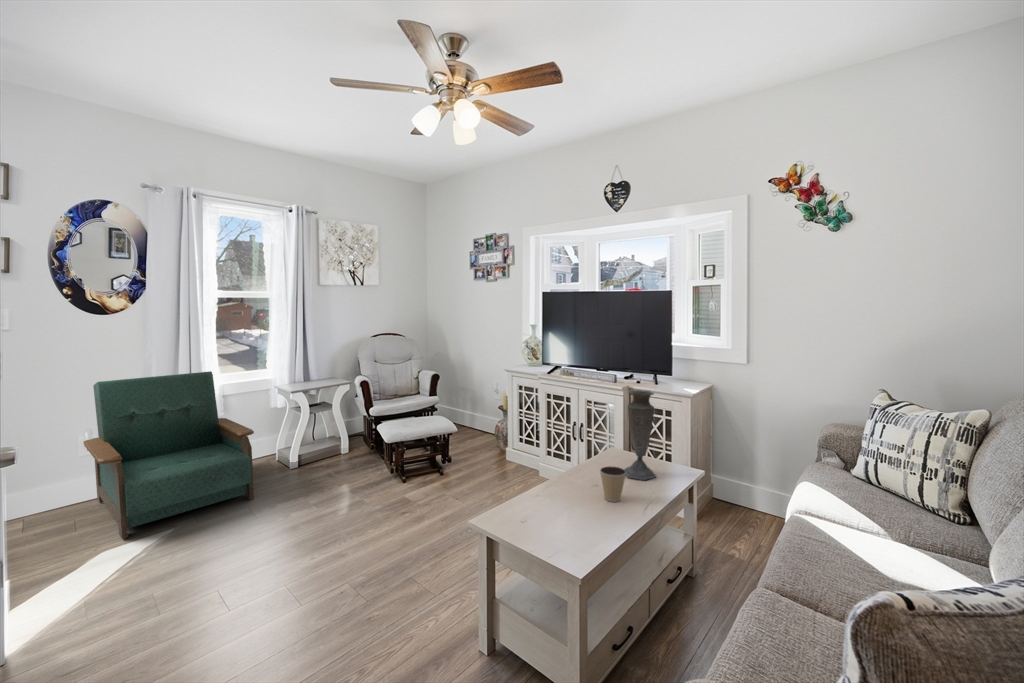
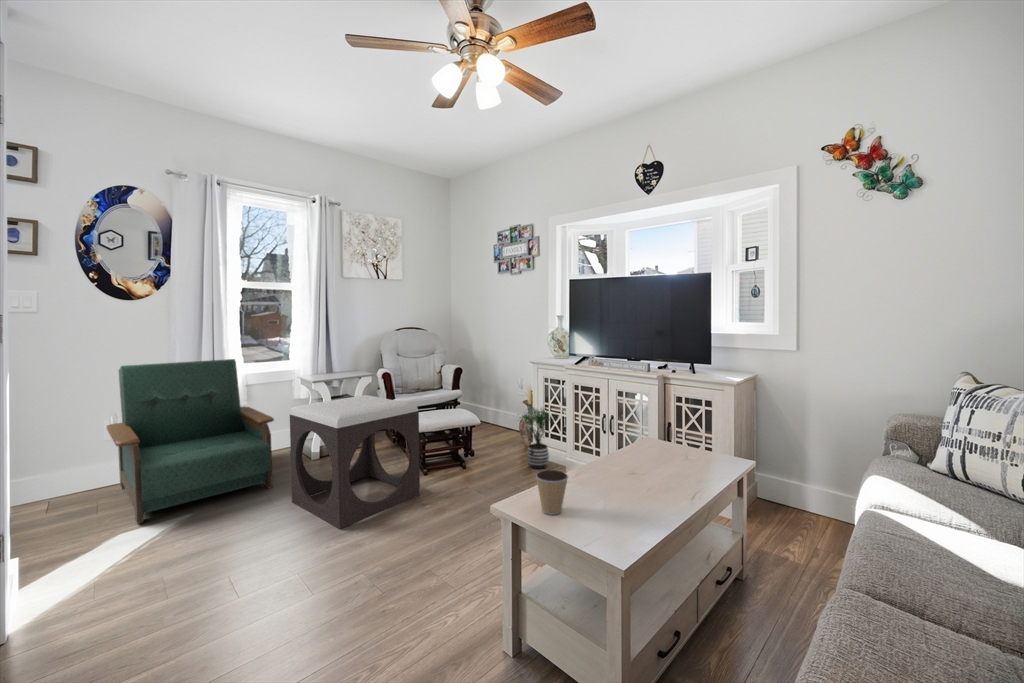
vase: present [624,390,656,480] -> none [663,370,701,470]
footstool: none [271,407,399,539] -> present [290,395,420,529]
potted plant: none [492,415,533,474] -> present [520,408,556,469]
coffee cup: present [600,466,626,502] -> present [536,470,568,515]

